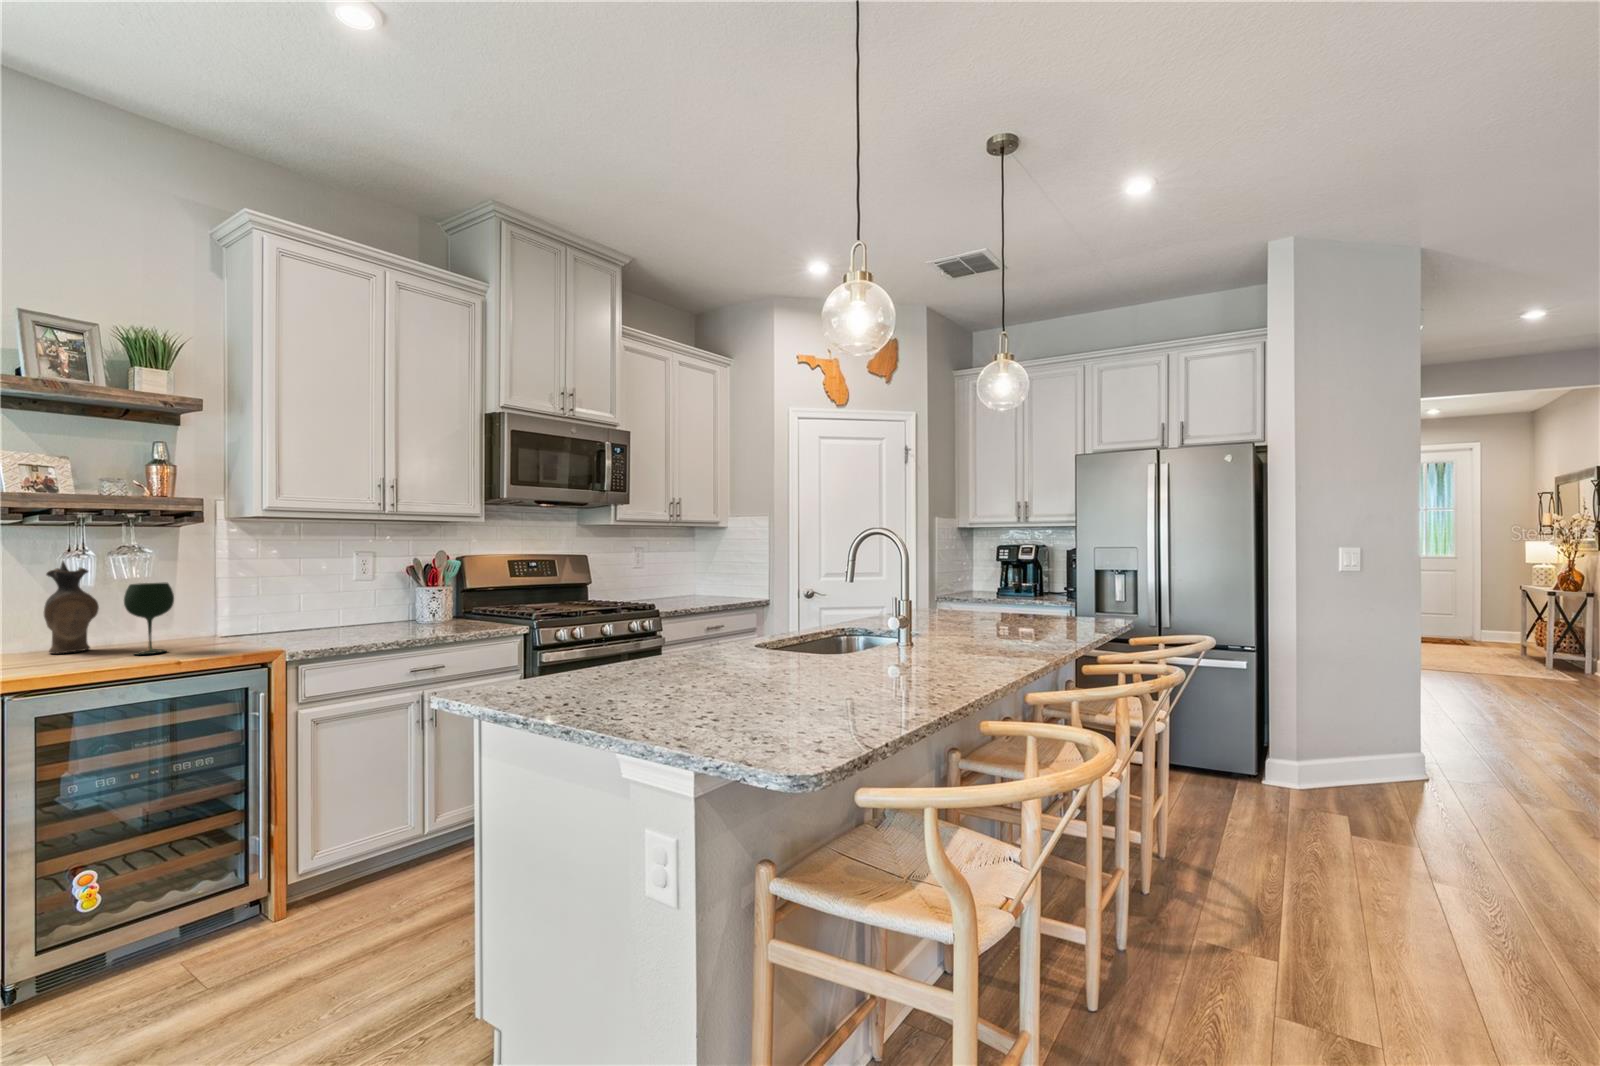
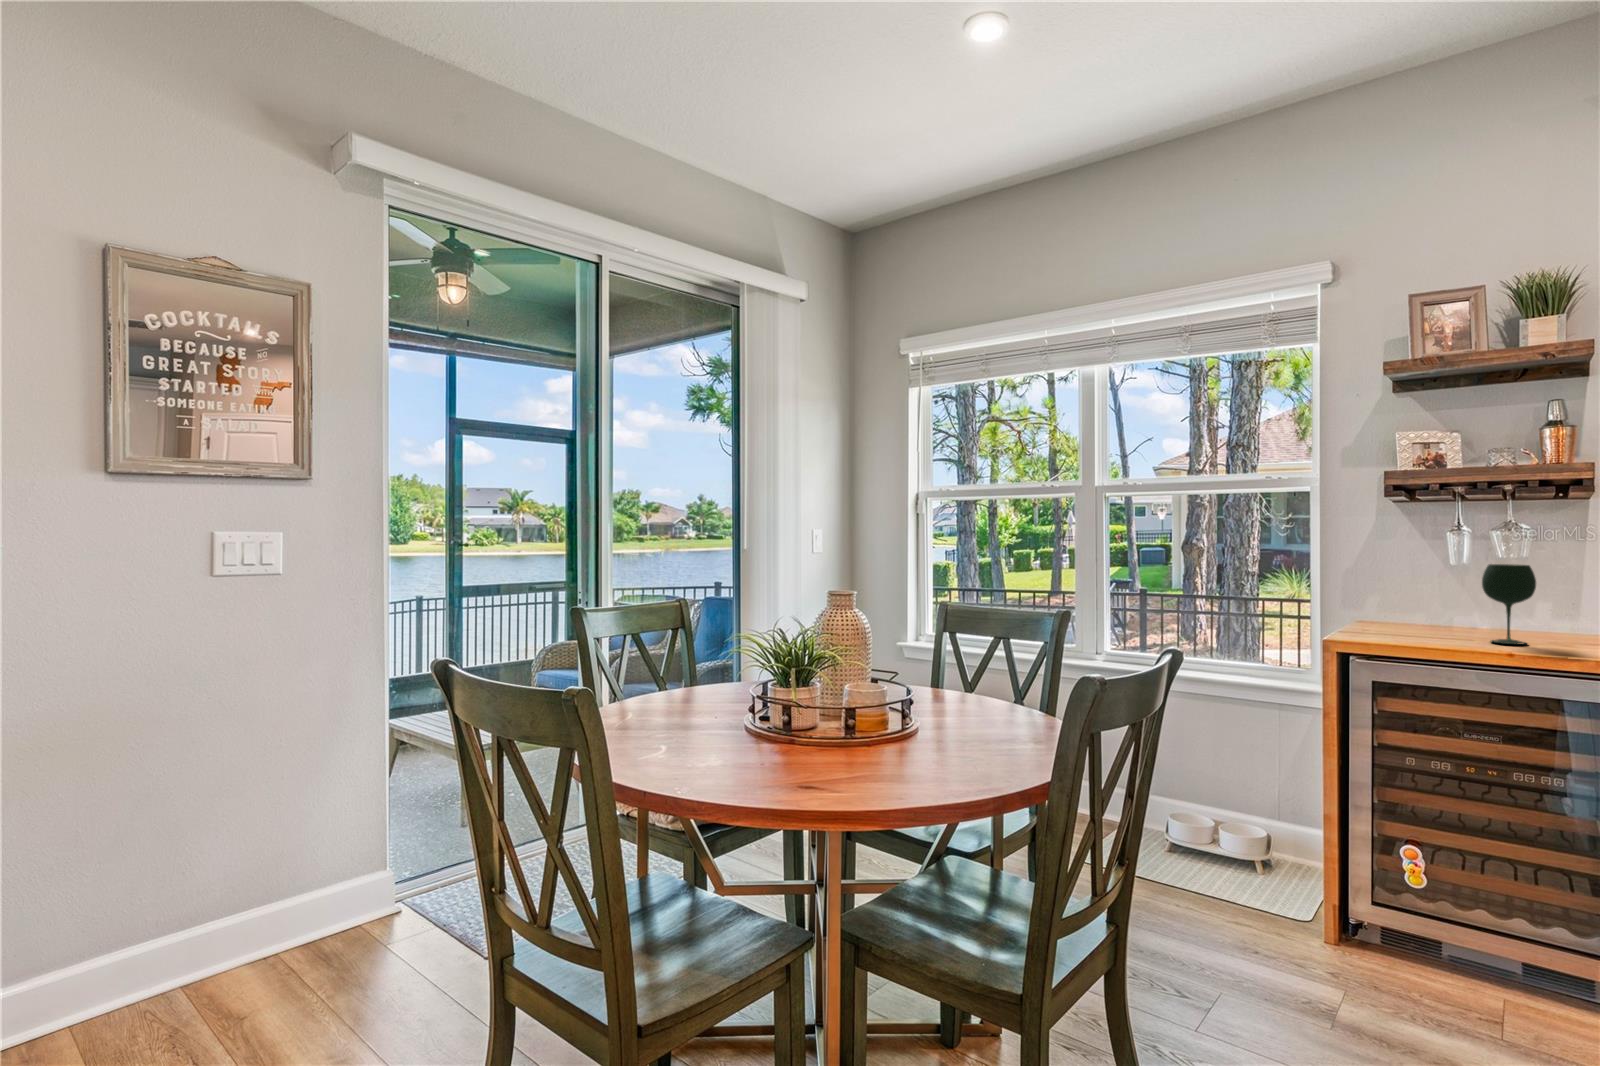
ceramic pitcher: present [44,561,99,654] -> none [1425,533,1474,630]

